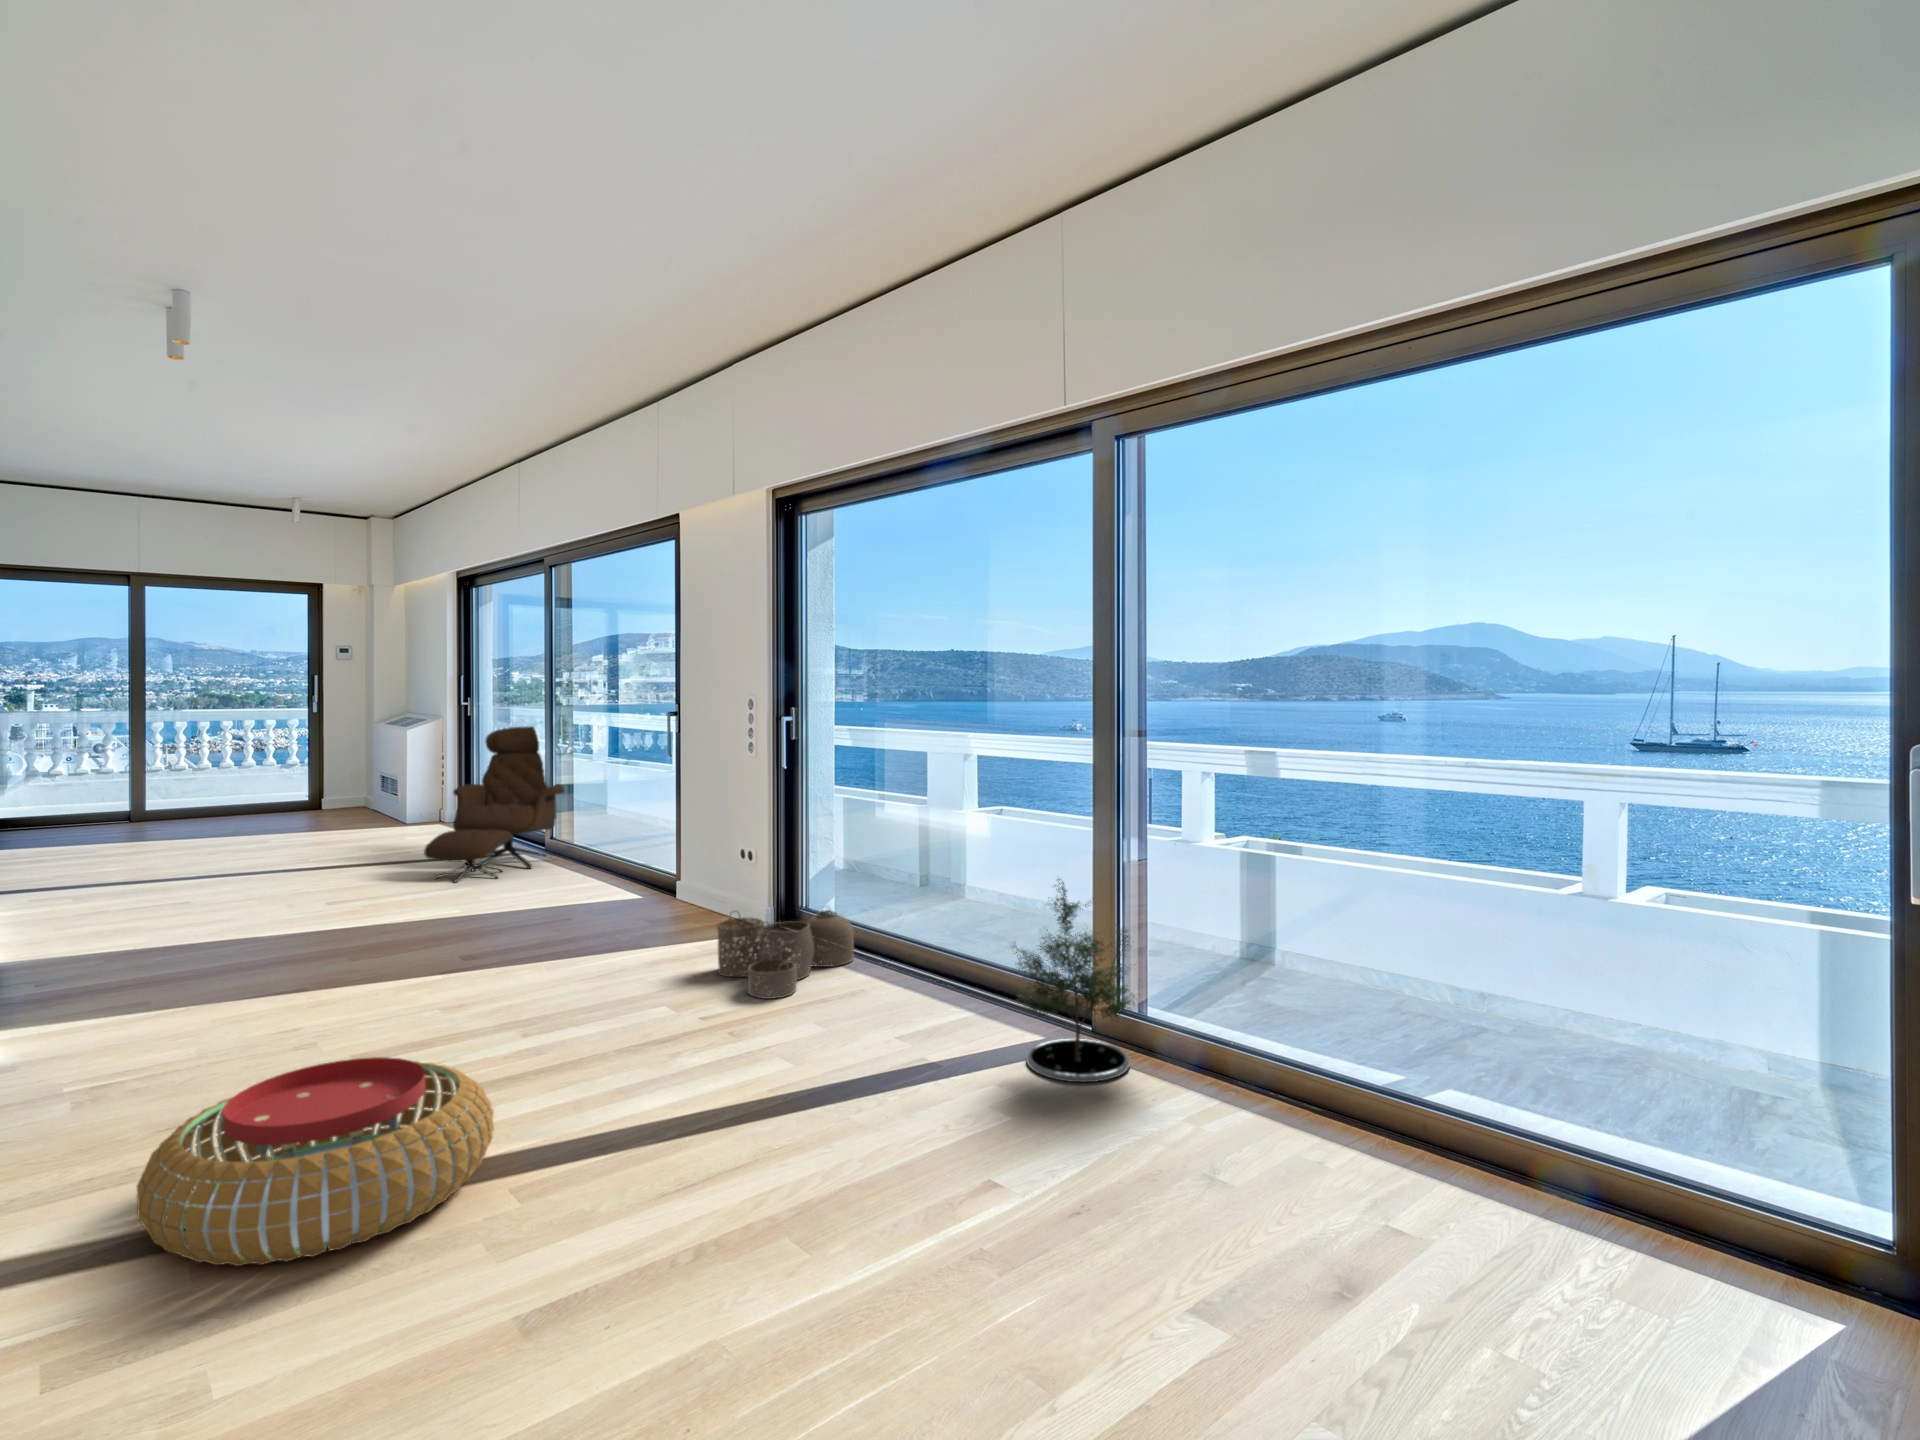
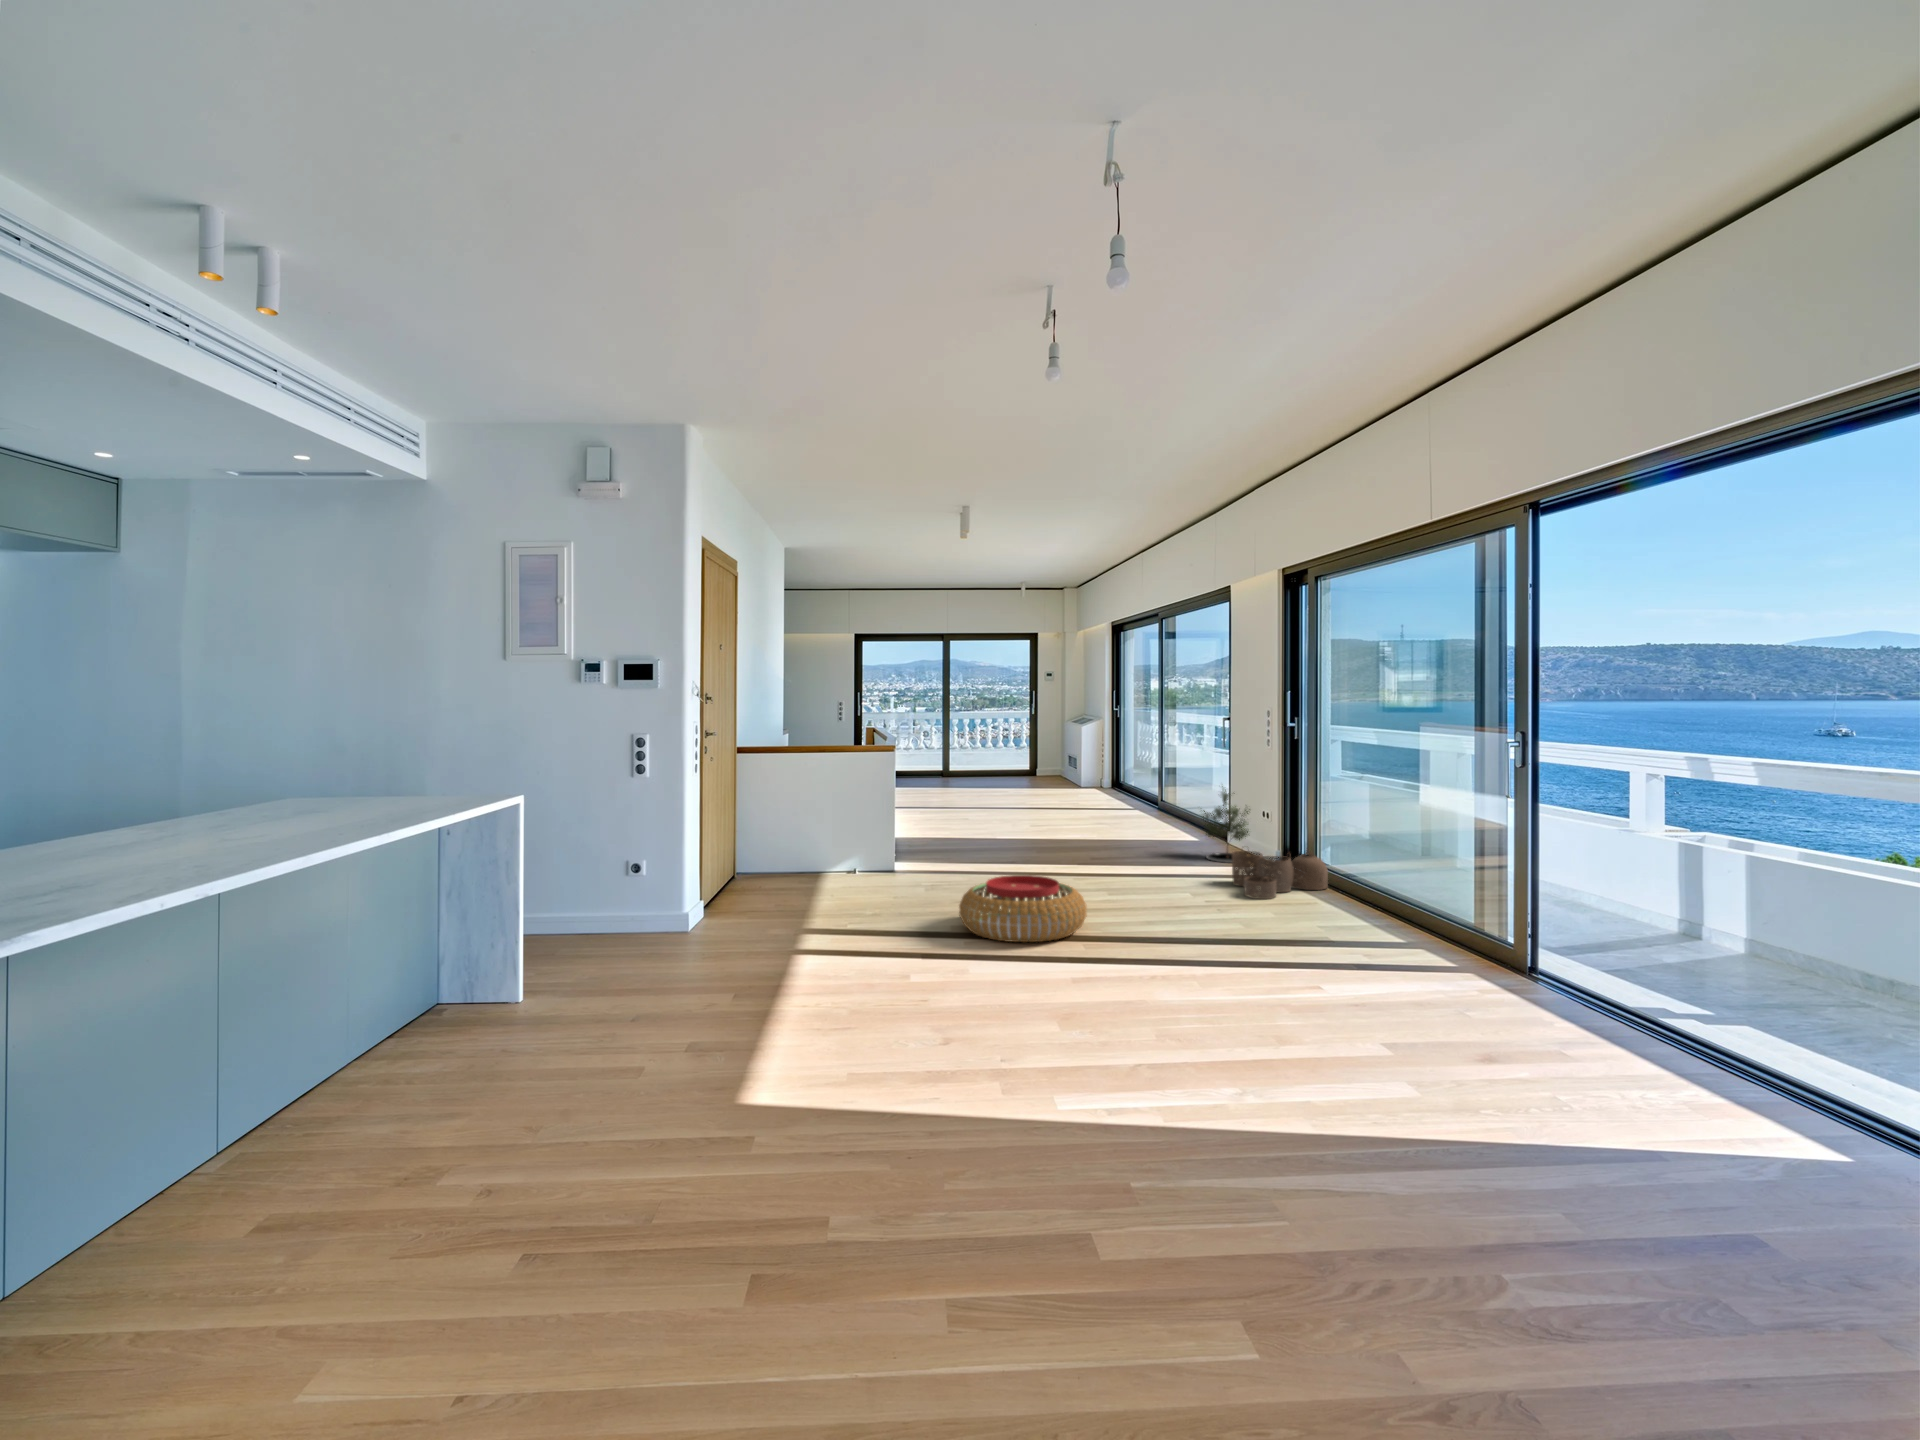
lounge chair: present [424,726,564,883] -> none [1084,726,1174,822]
potted tree: present [1012,879,1138,1082] -> present [1203,786,1250,863]

